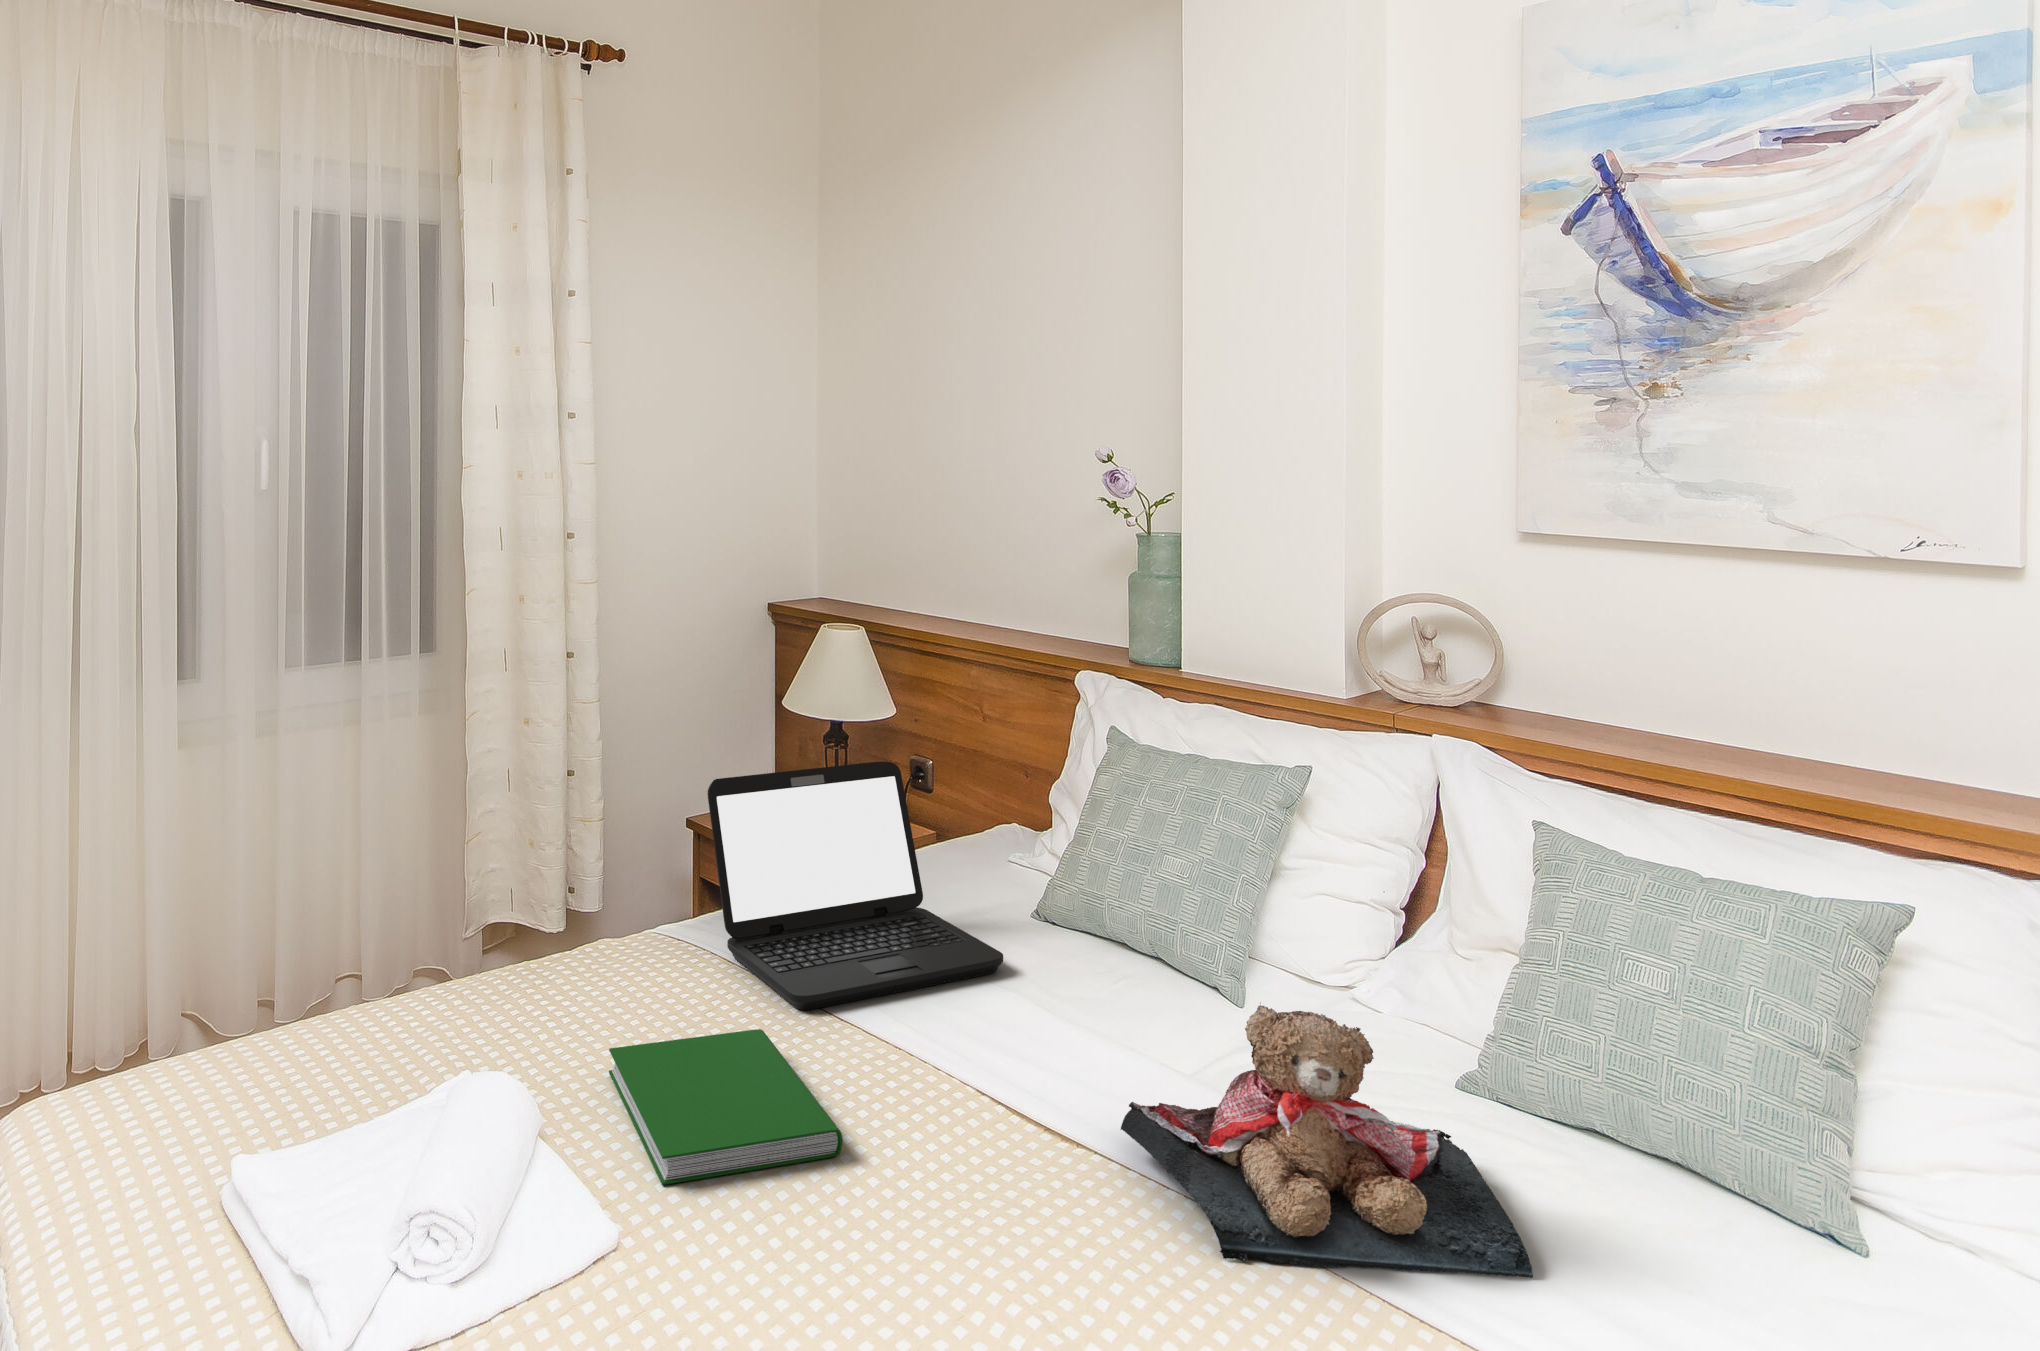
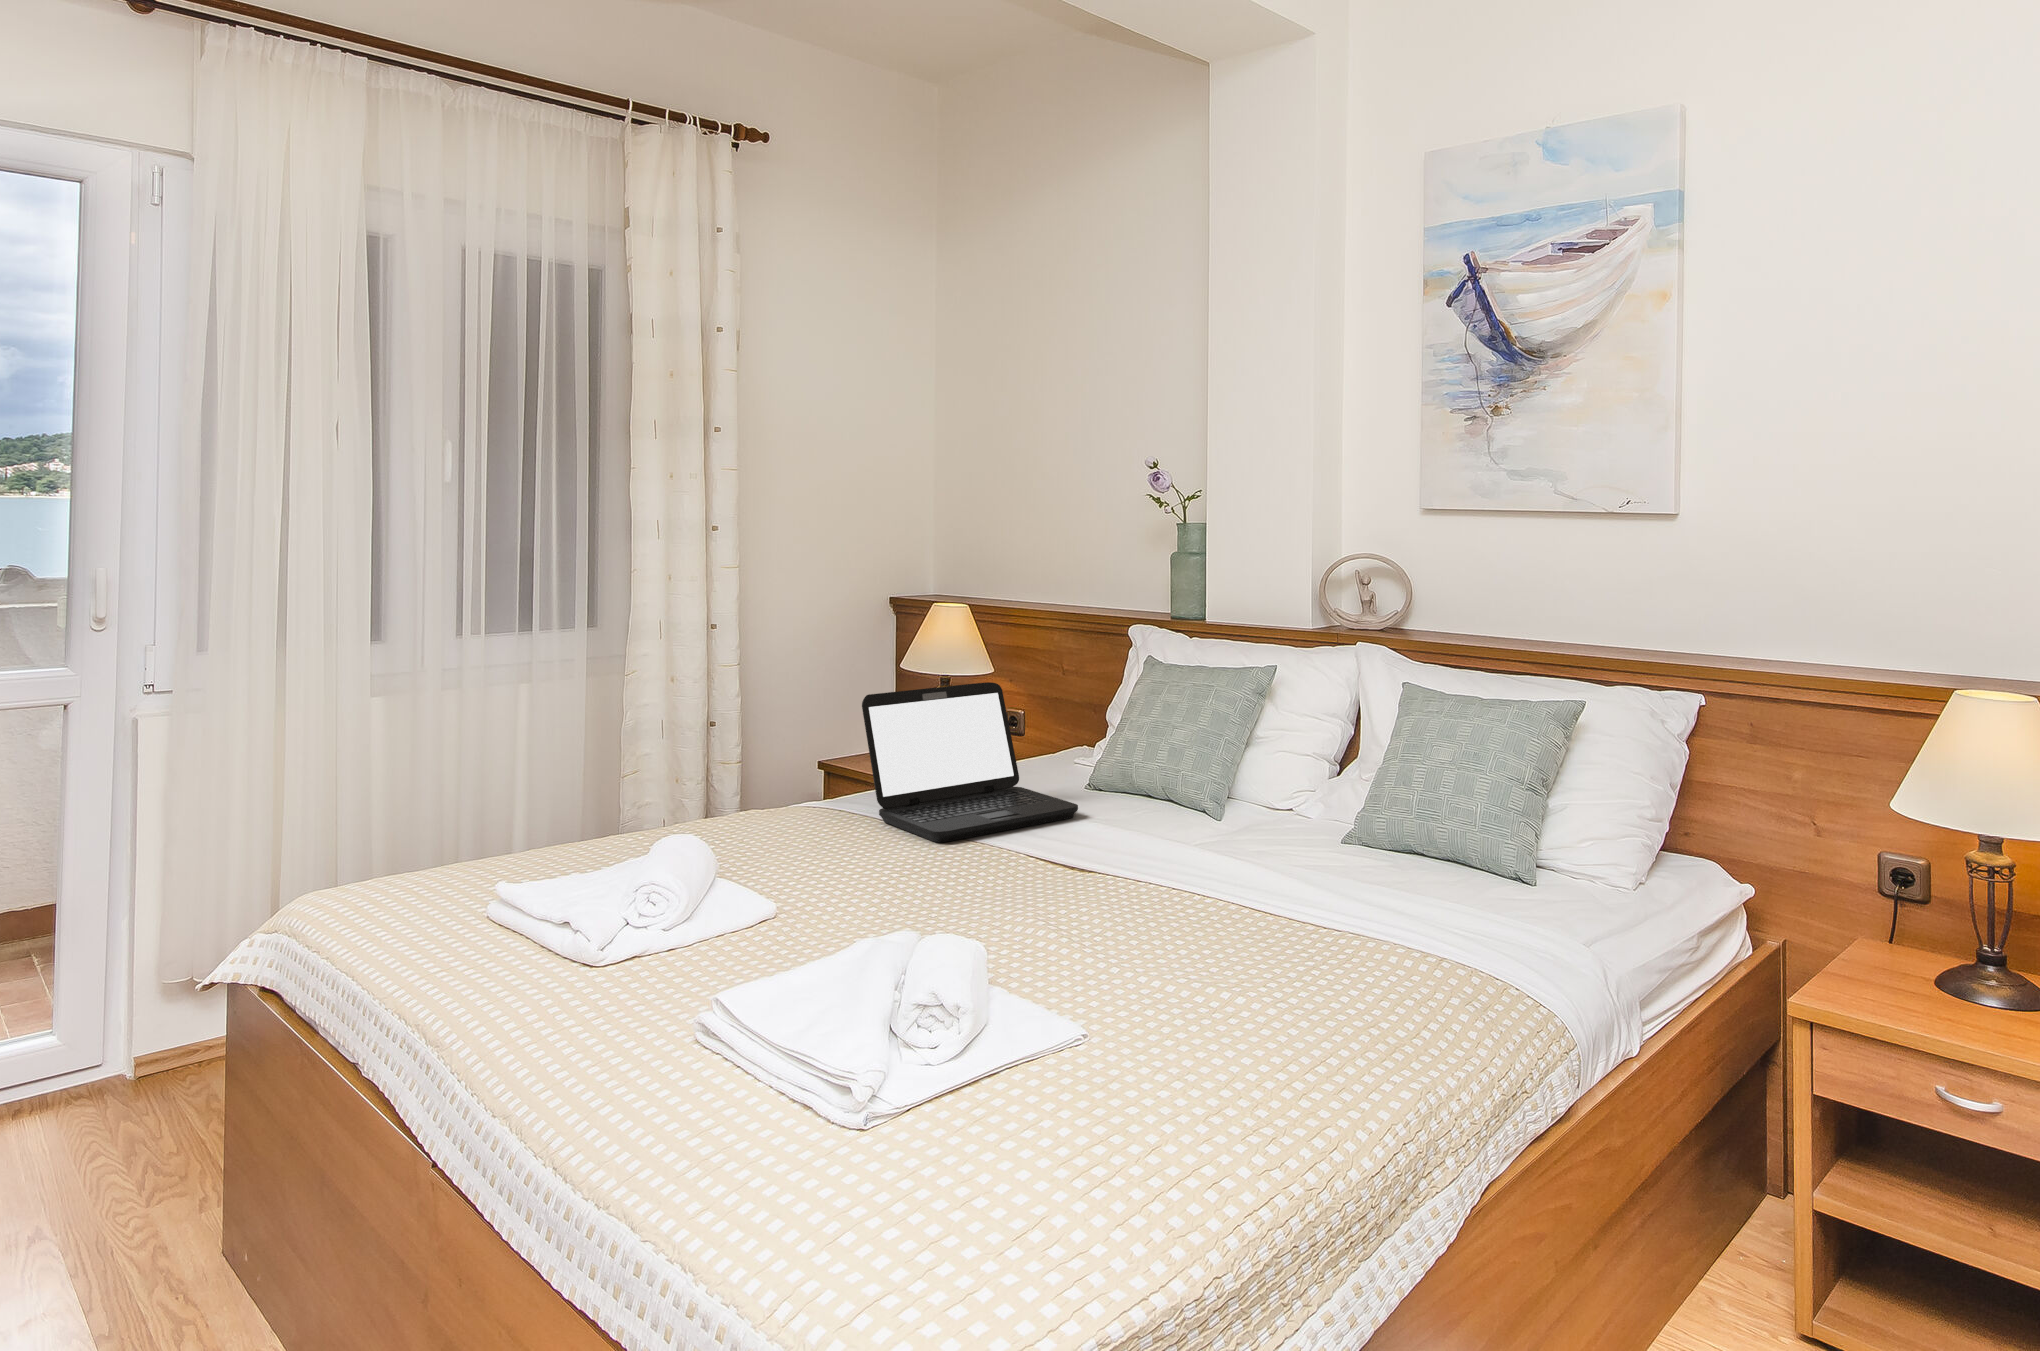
teddy bear: present [1121,1005,1533,1278] -> none [1154,776,1380,917]
hardcover book: present [609,1029,843,1185] -> none [811,846,980,919]

